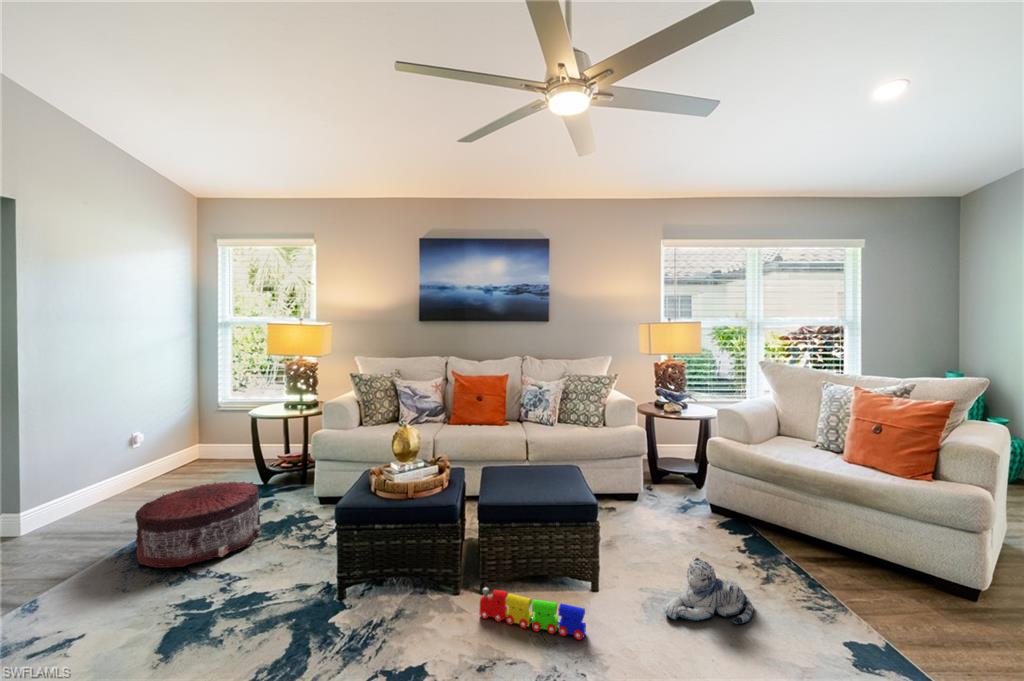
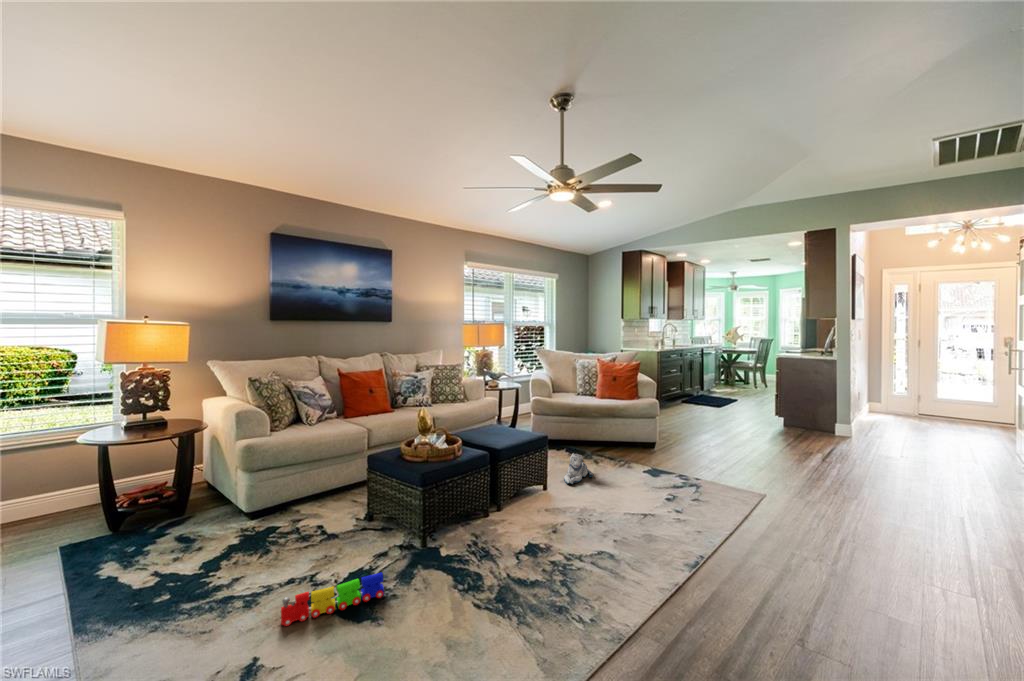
pouf: present [135,482,261,568] -> none [117,506,263,619]
toy train: present [480,587,586,640] -> present [281,573,384,626]

